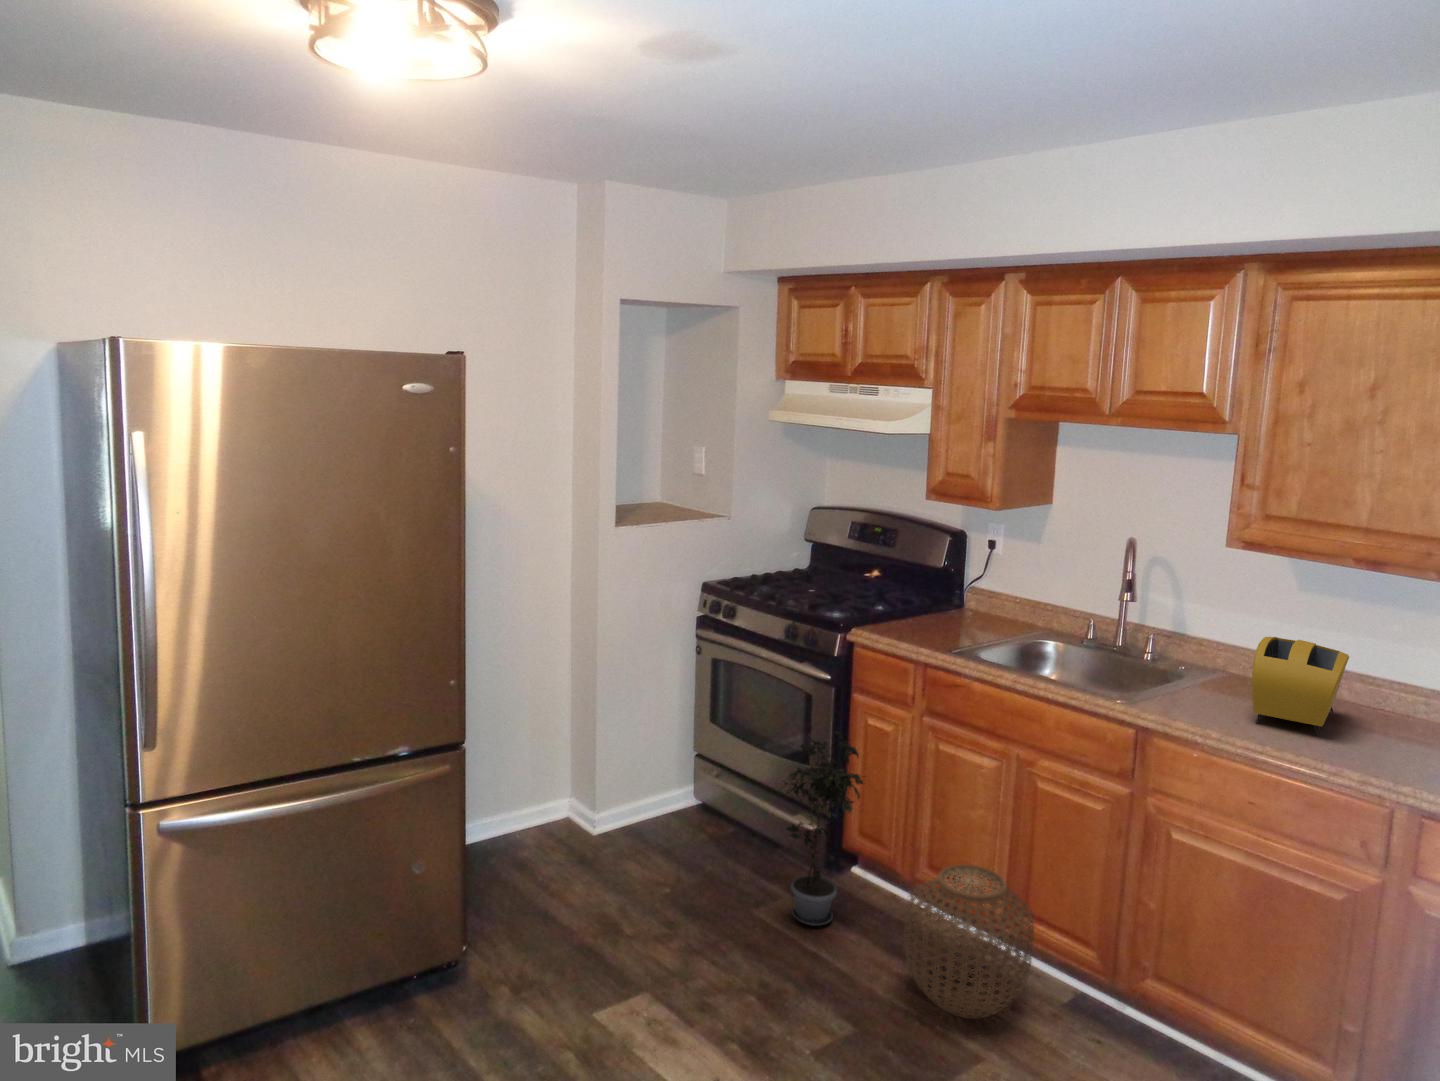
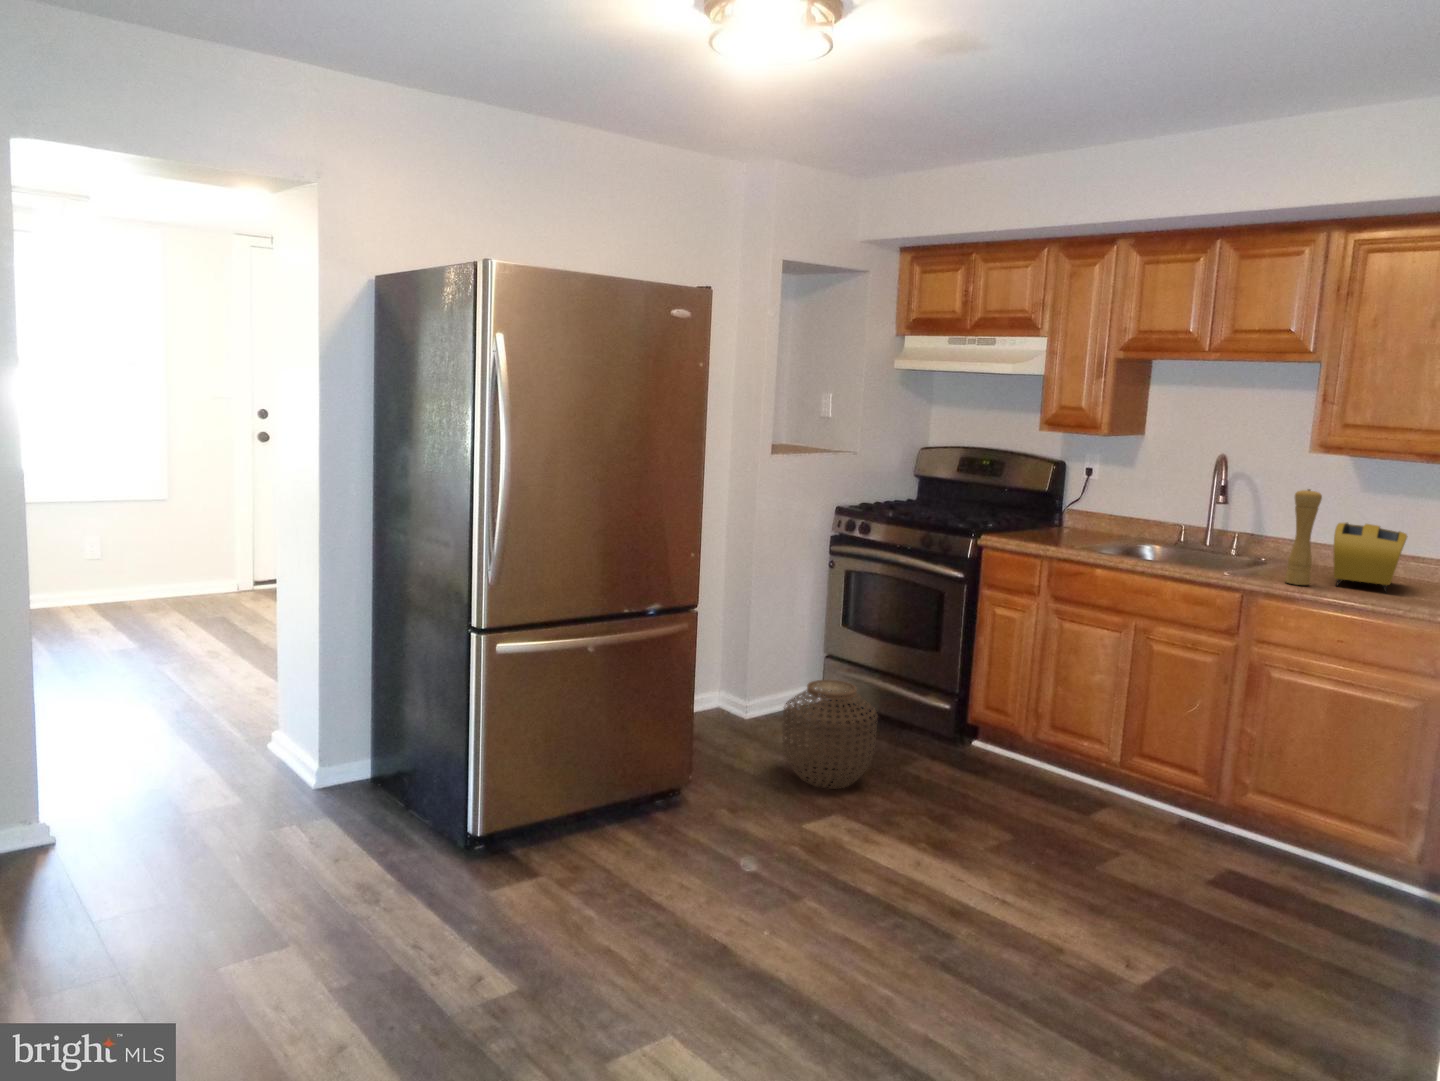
pepper mill: none [1190,601,1234,724] -> present [1285,489,1322,585]
potted plant: present [780,731,863,926] -> none [929,614,1006,777]
woven basket: present [904,865,1034,1018] -> present [782,680,877,789]

